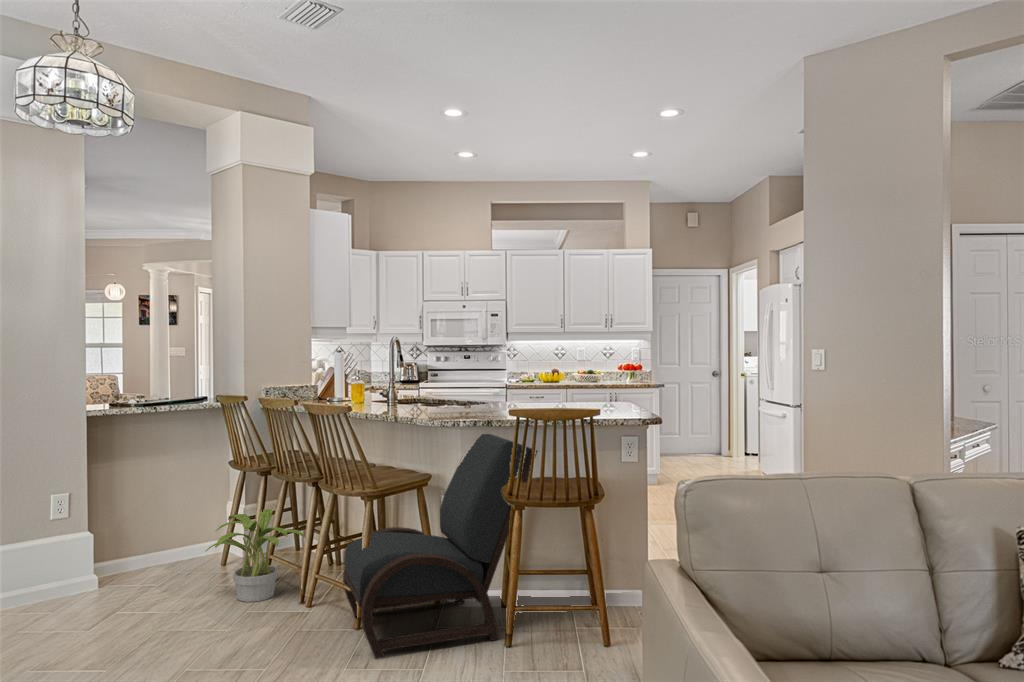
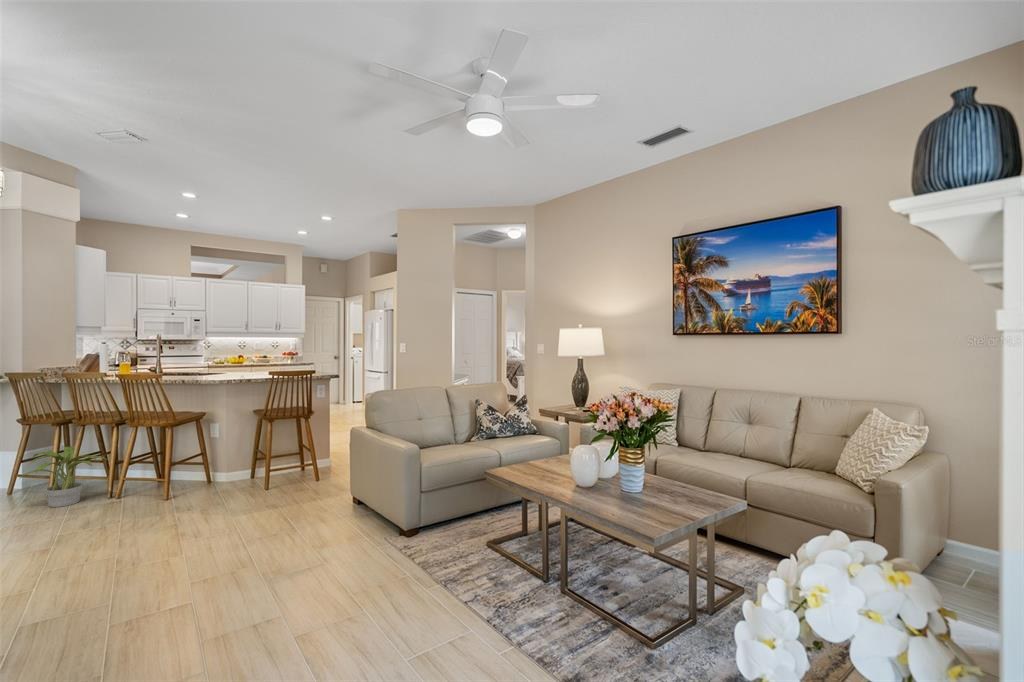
lounge chair: present [343,434,537,657] -> none [147,386,279,511]

